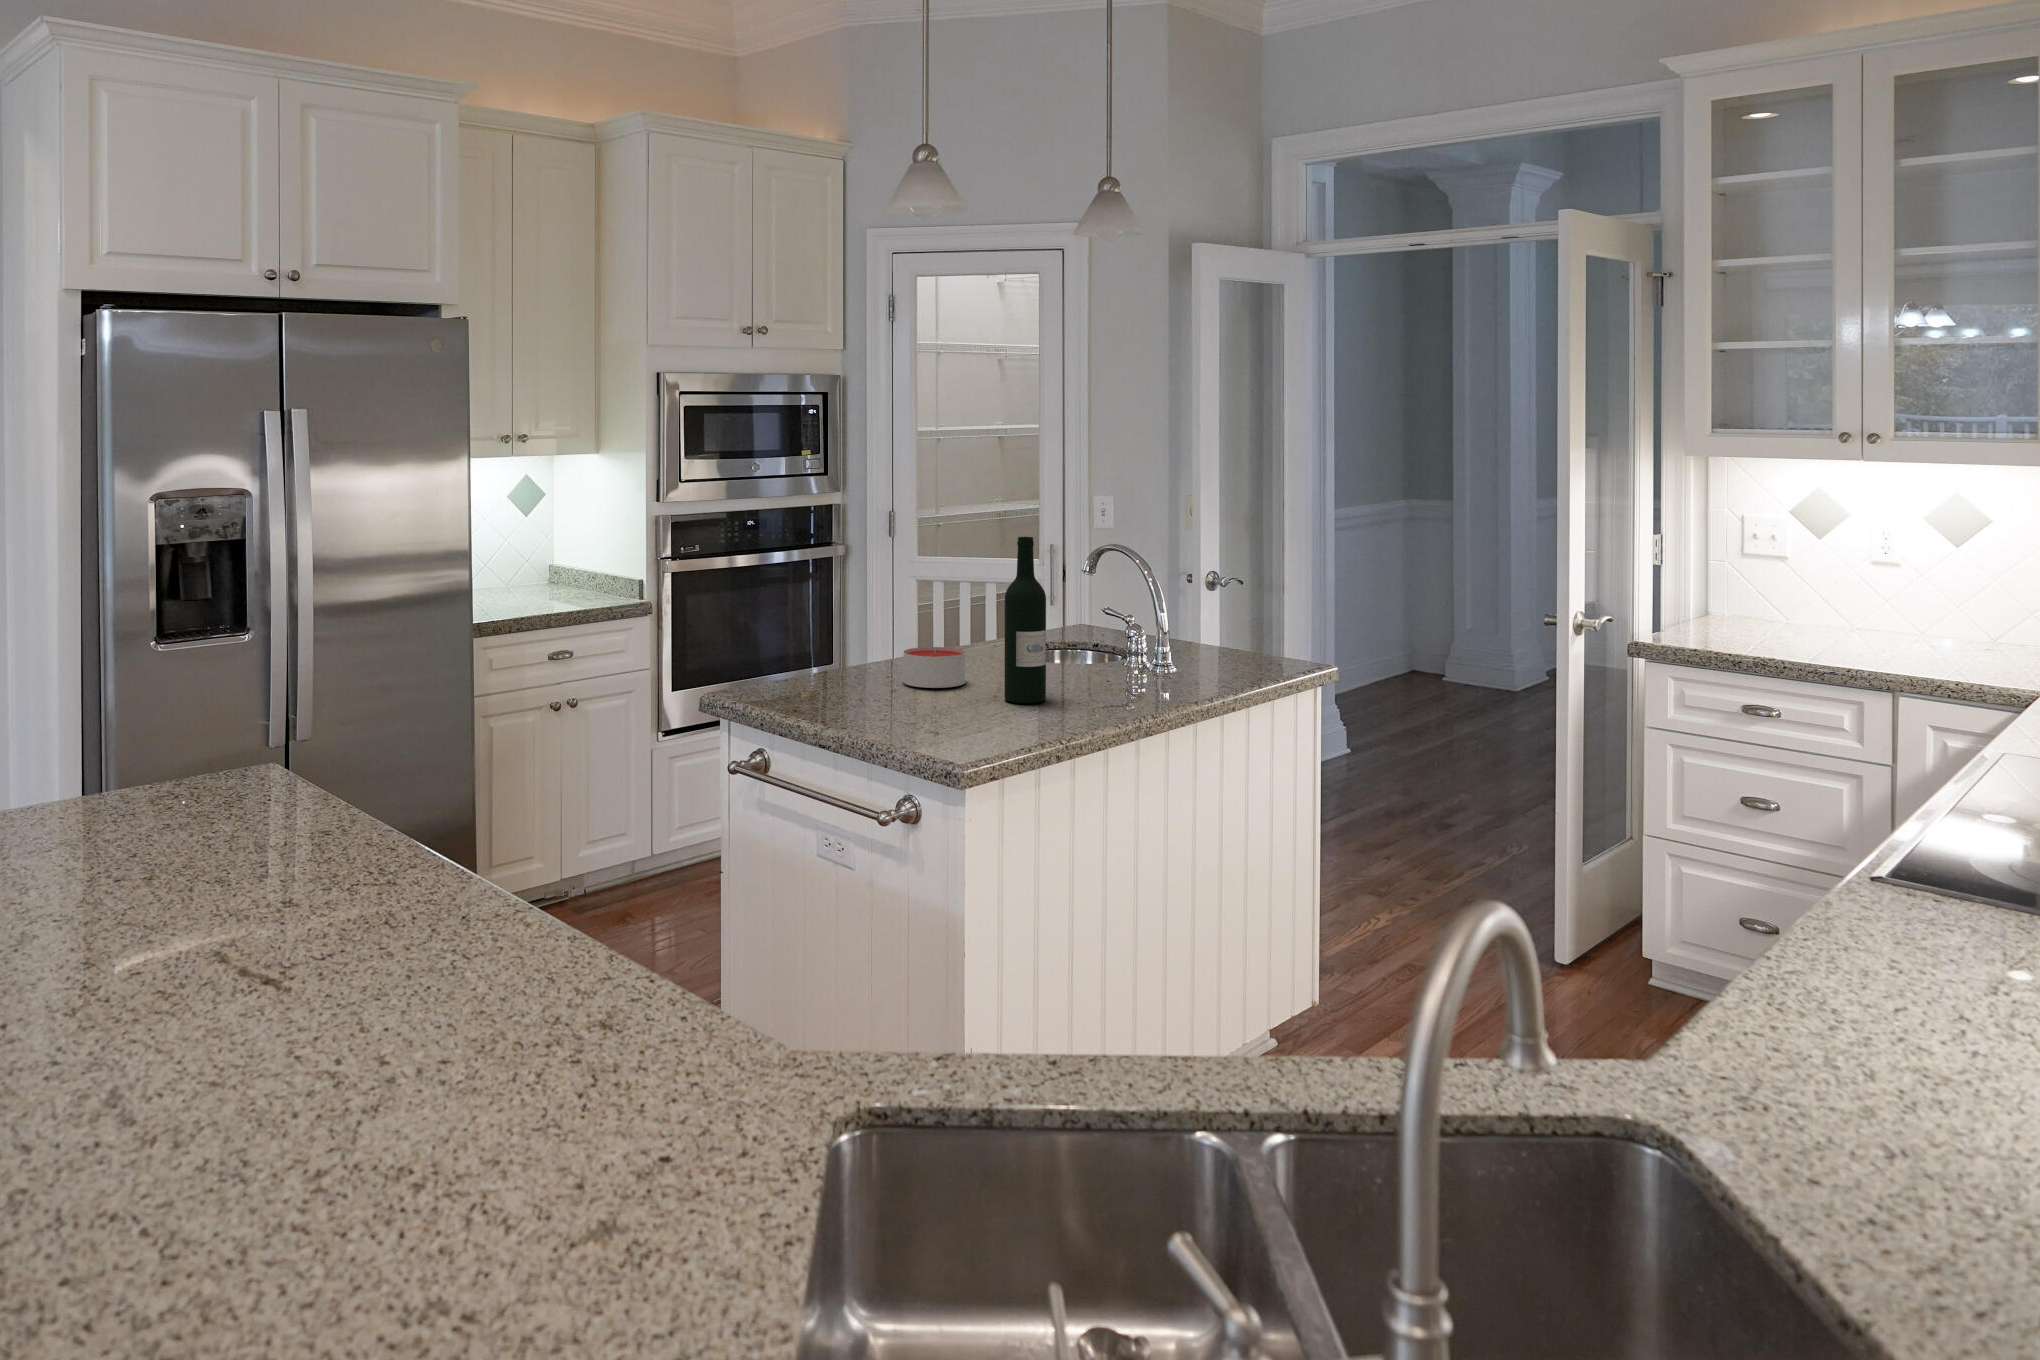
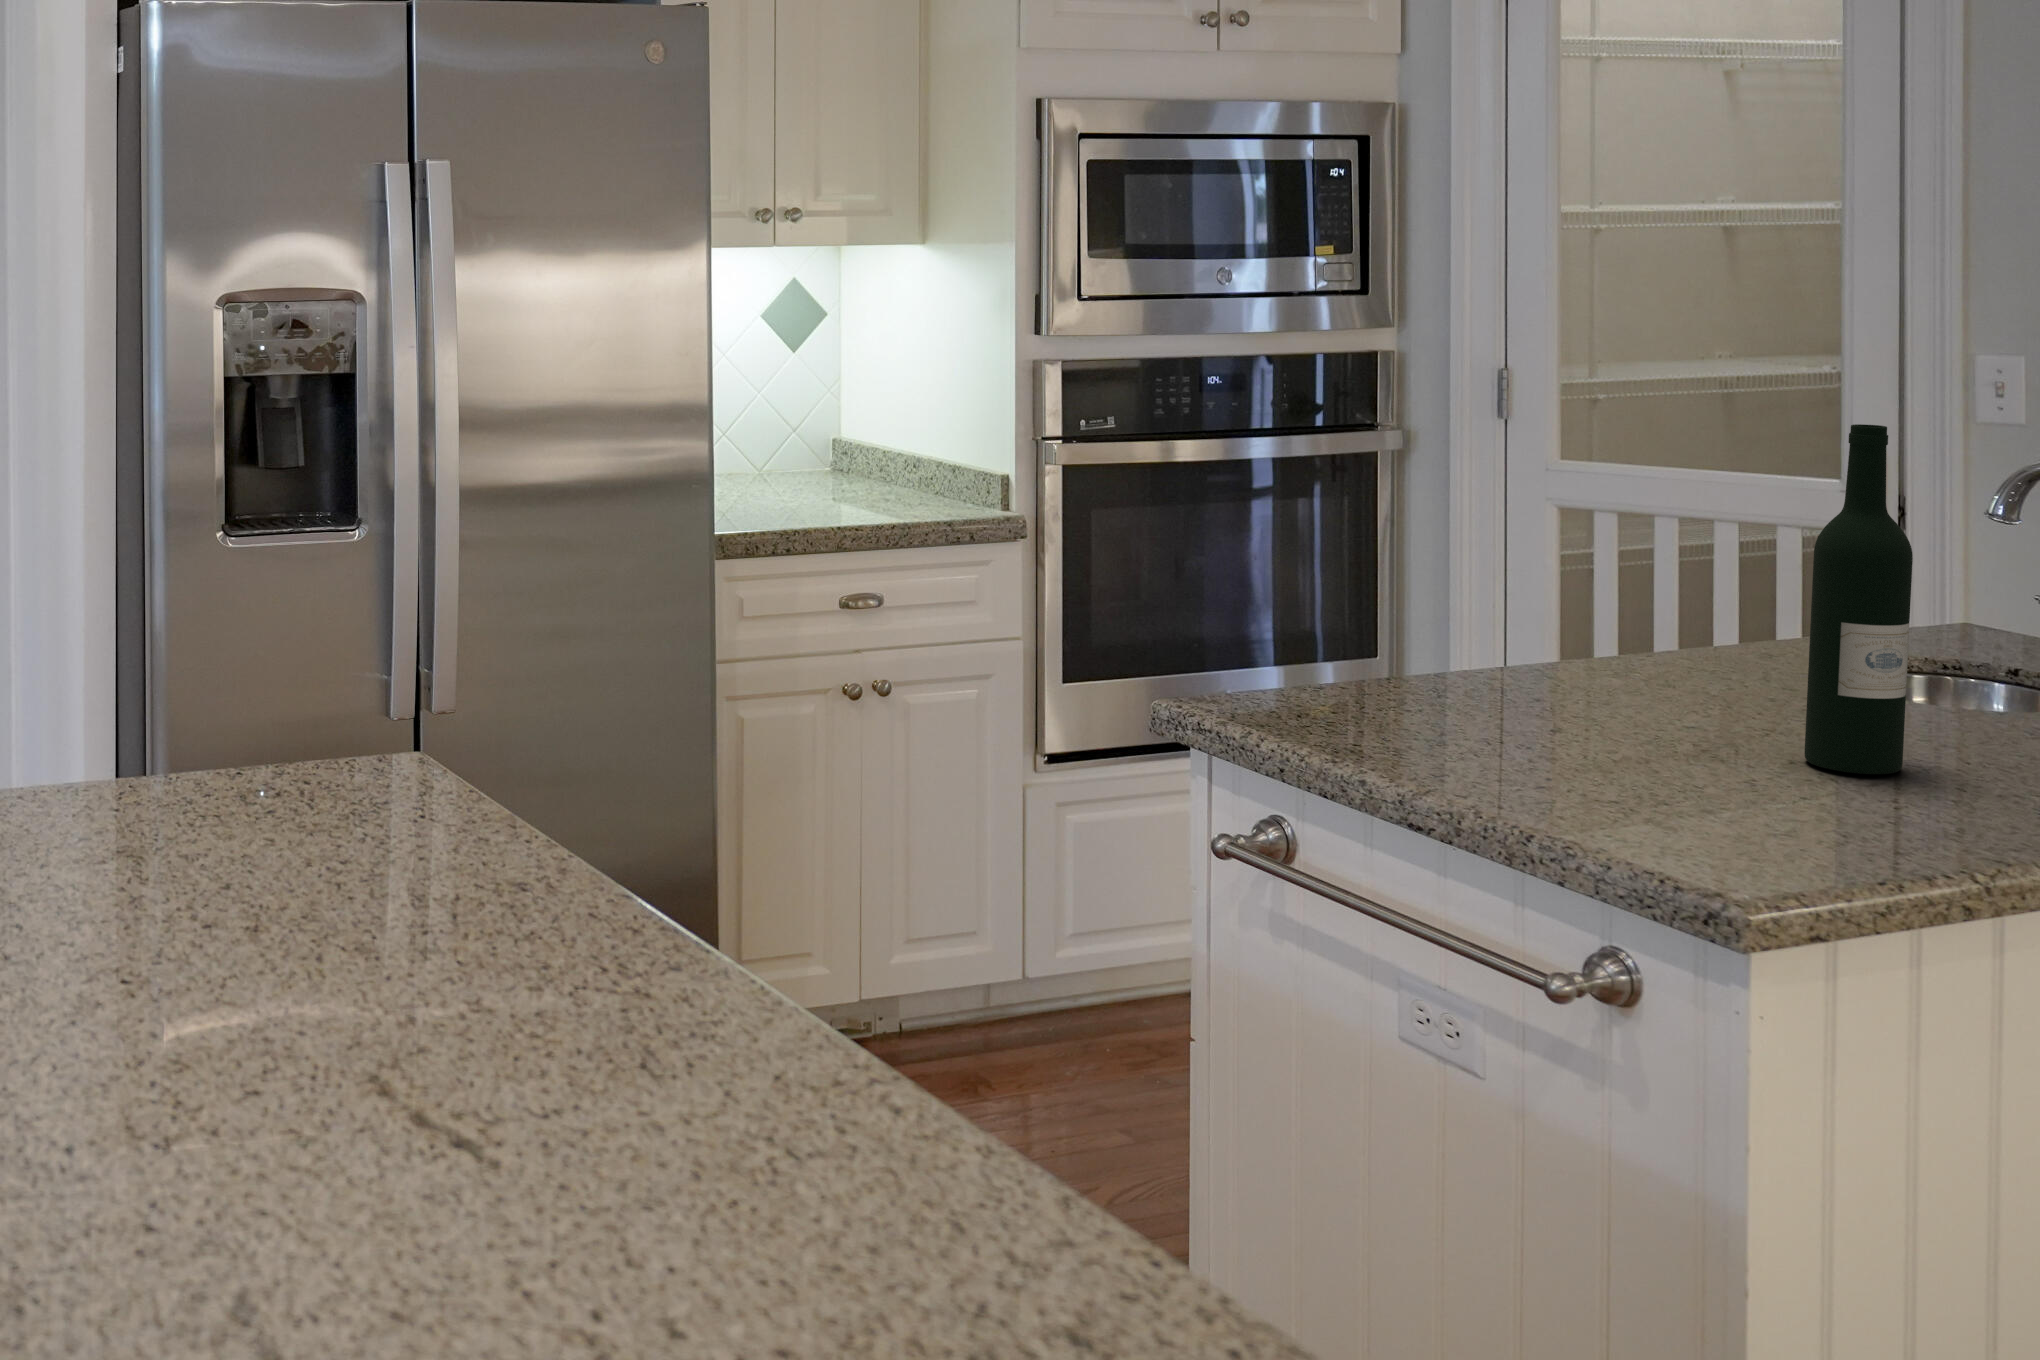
candle: present [903,647,965,688] -> none [1567,638,1707,725]

